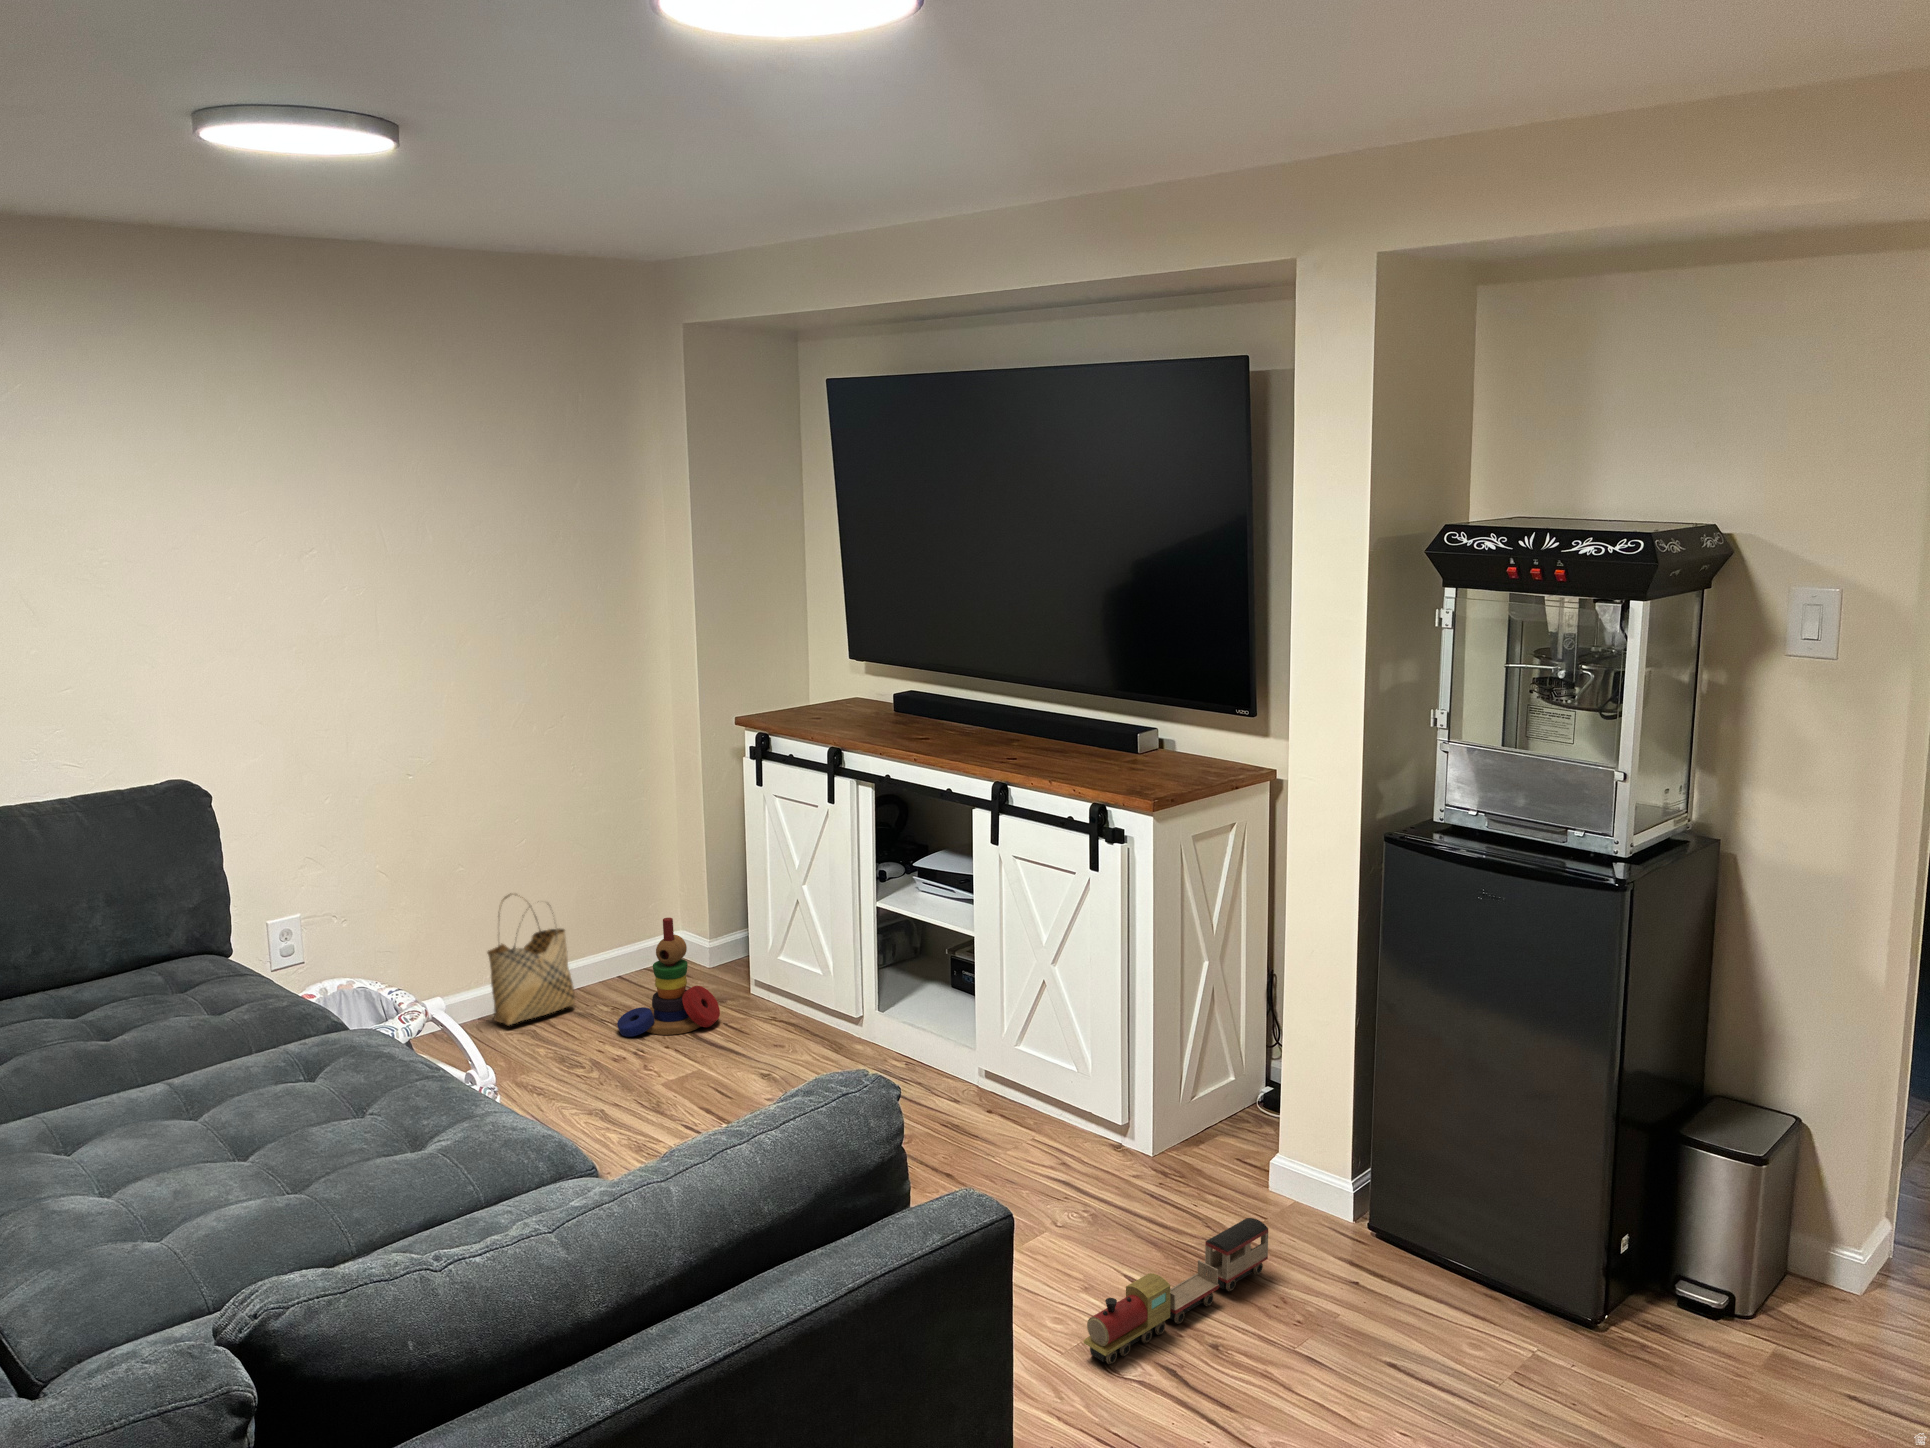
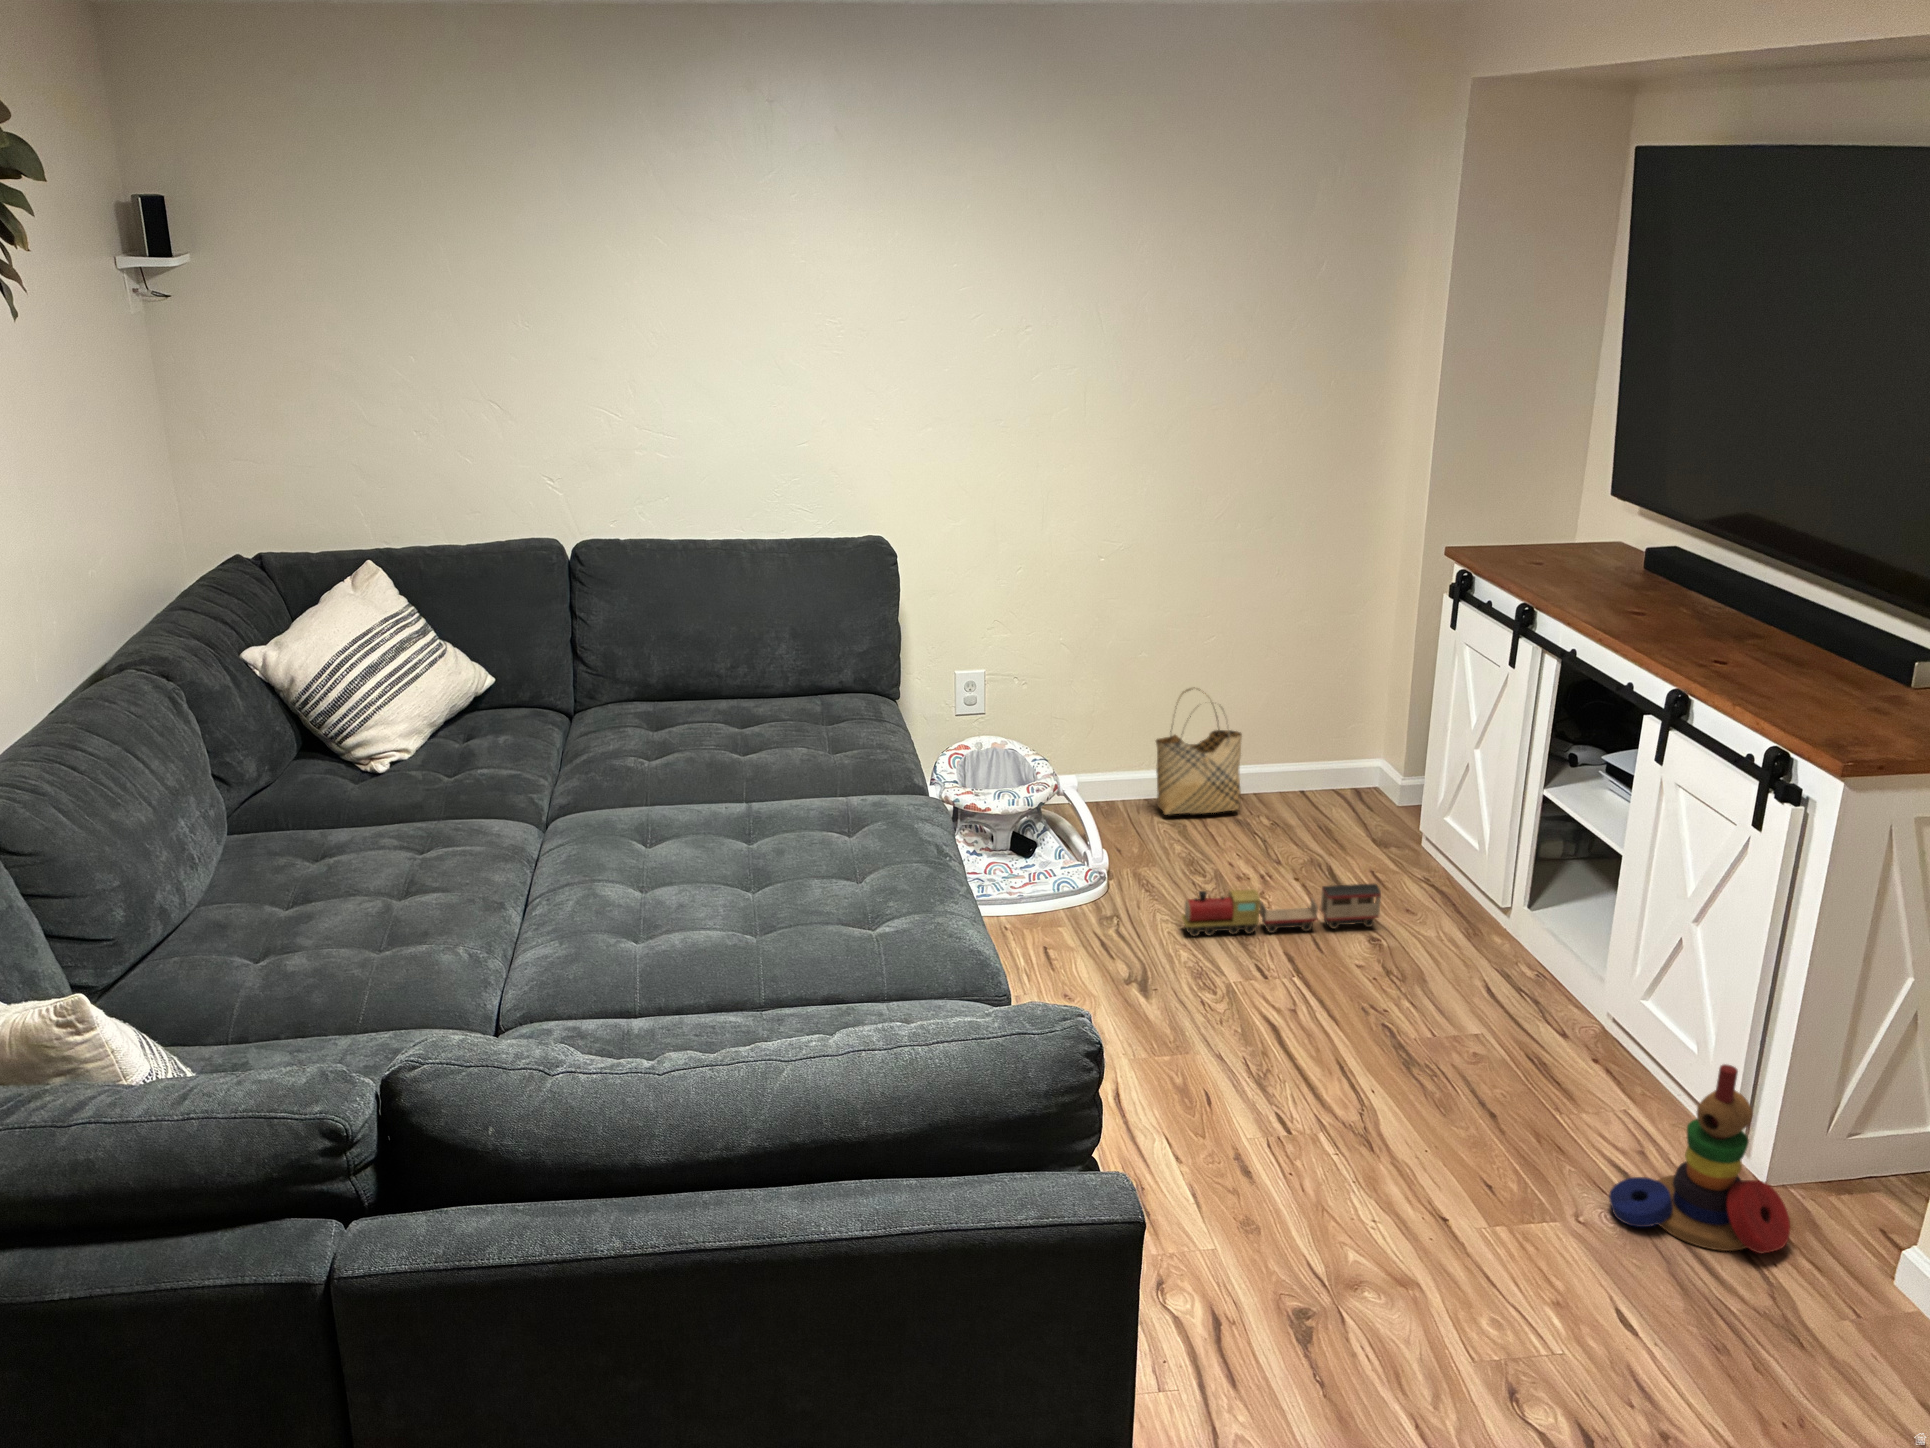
stacking toy: present [617,918,720,1037] -> present [1609,1064,1790,1254]
toy train: present [1083,1218,1268,1364] -> present [1181,884,1381,936]

